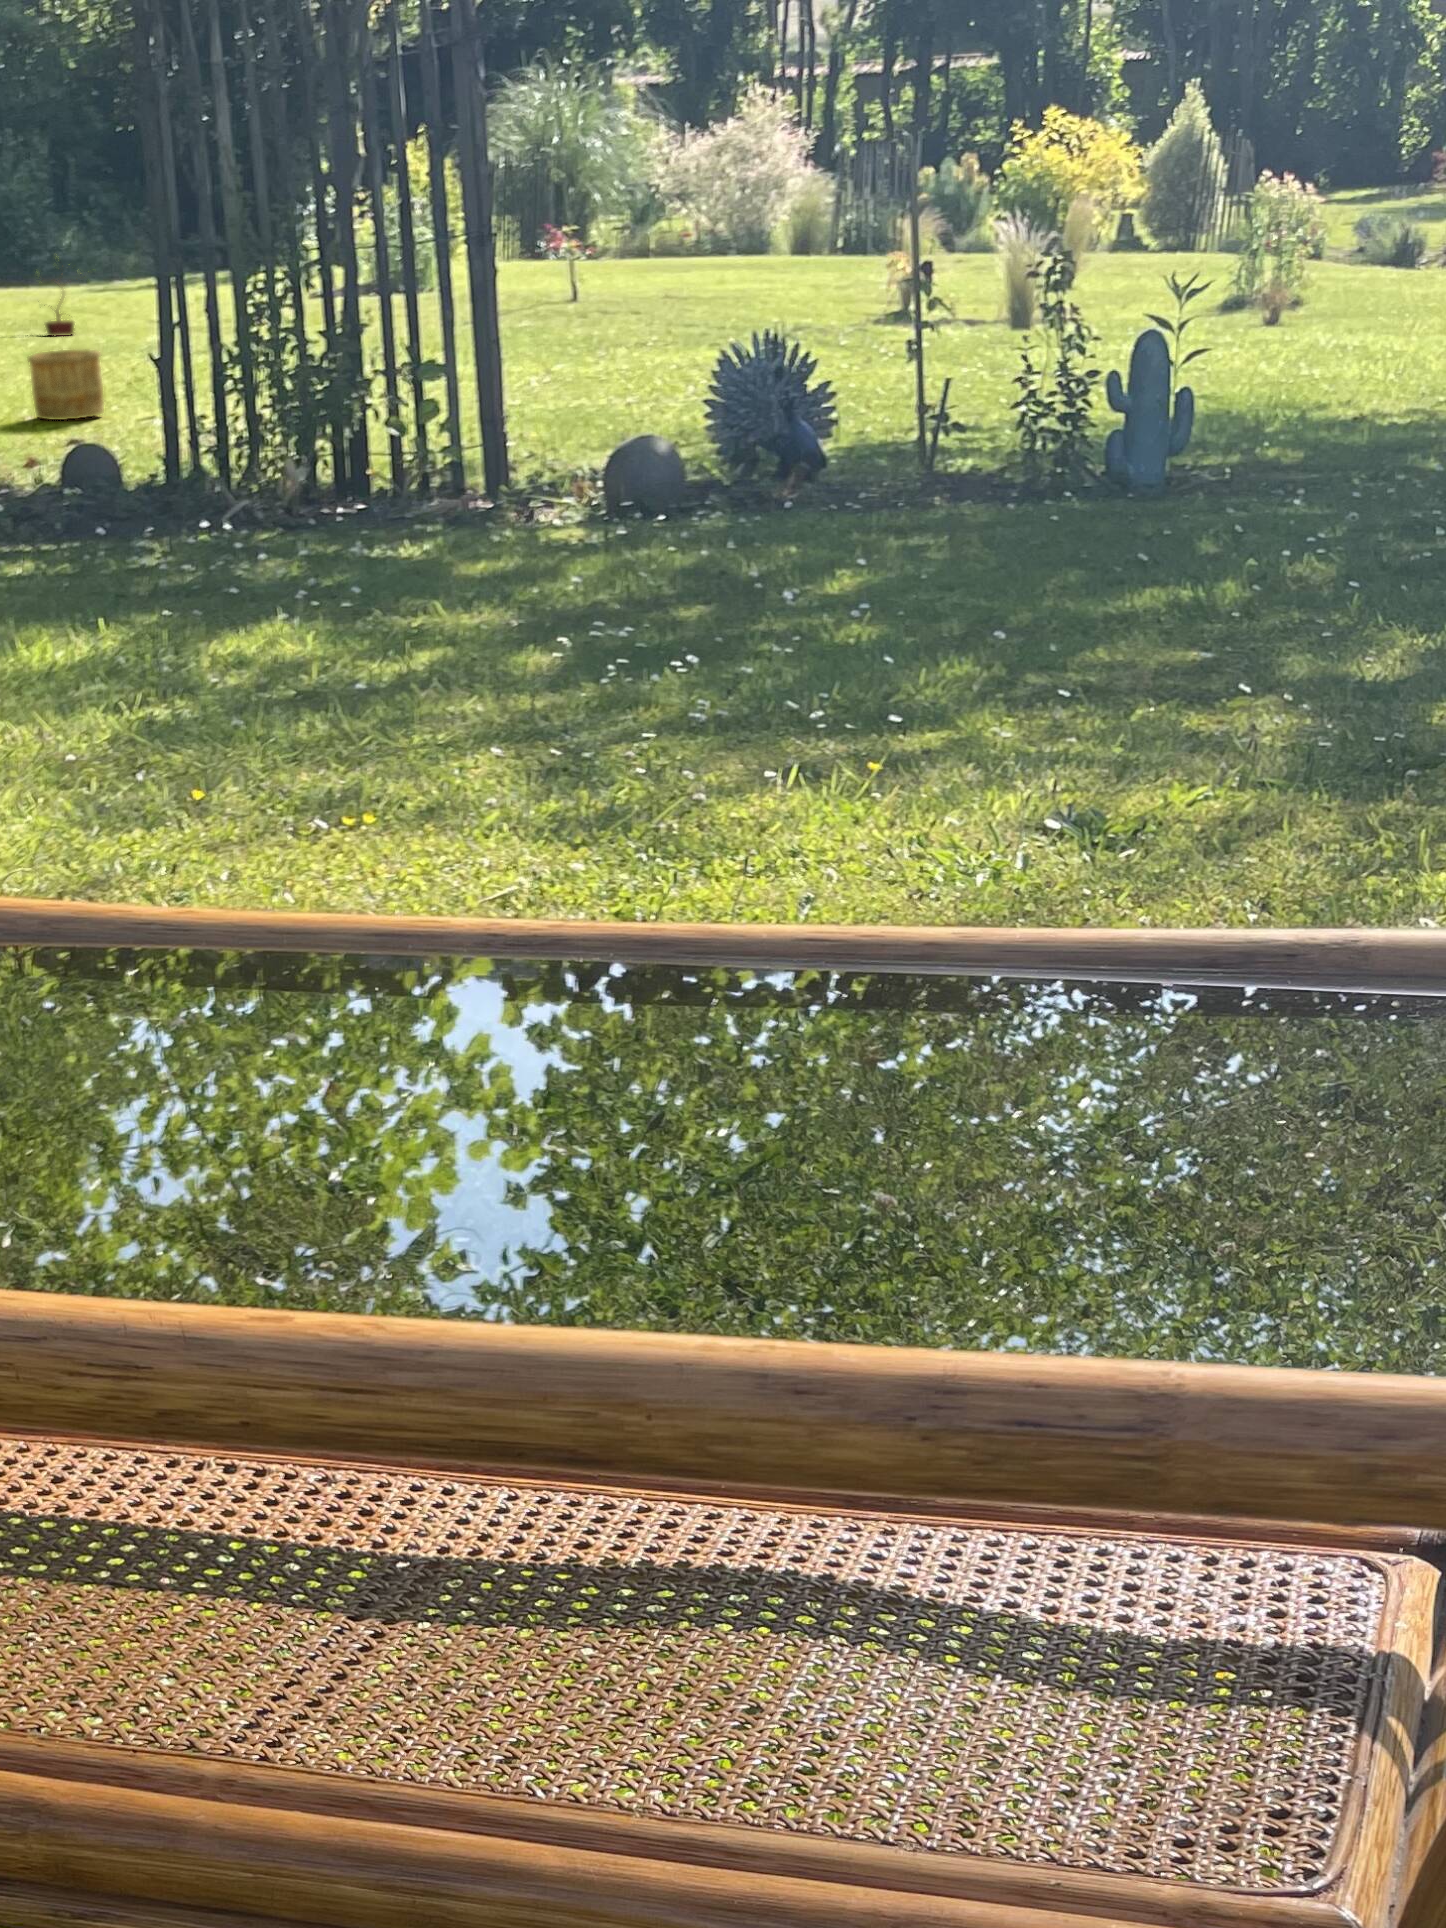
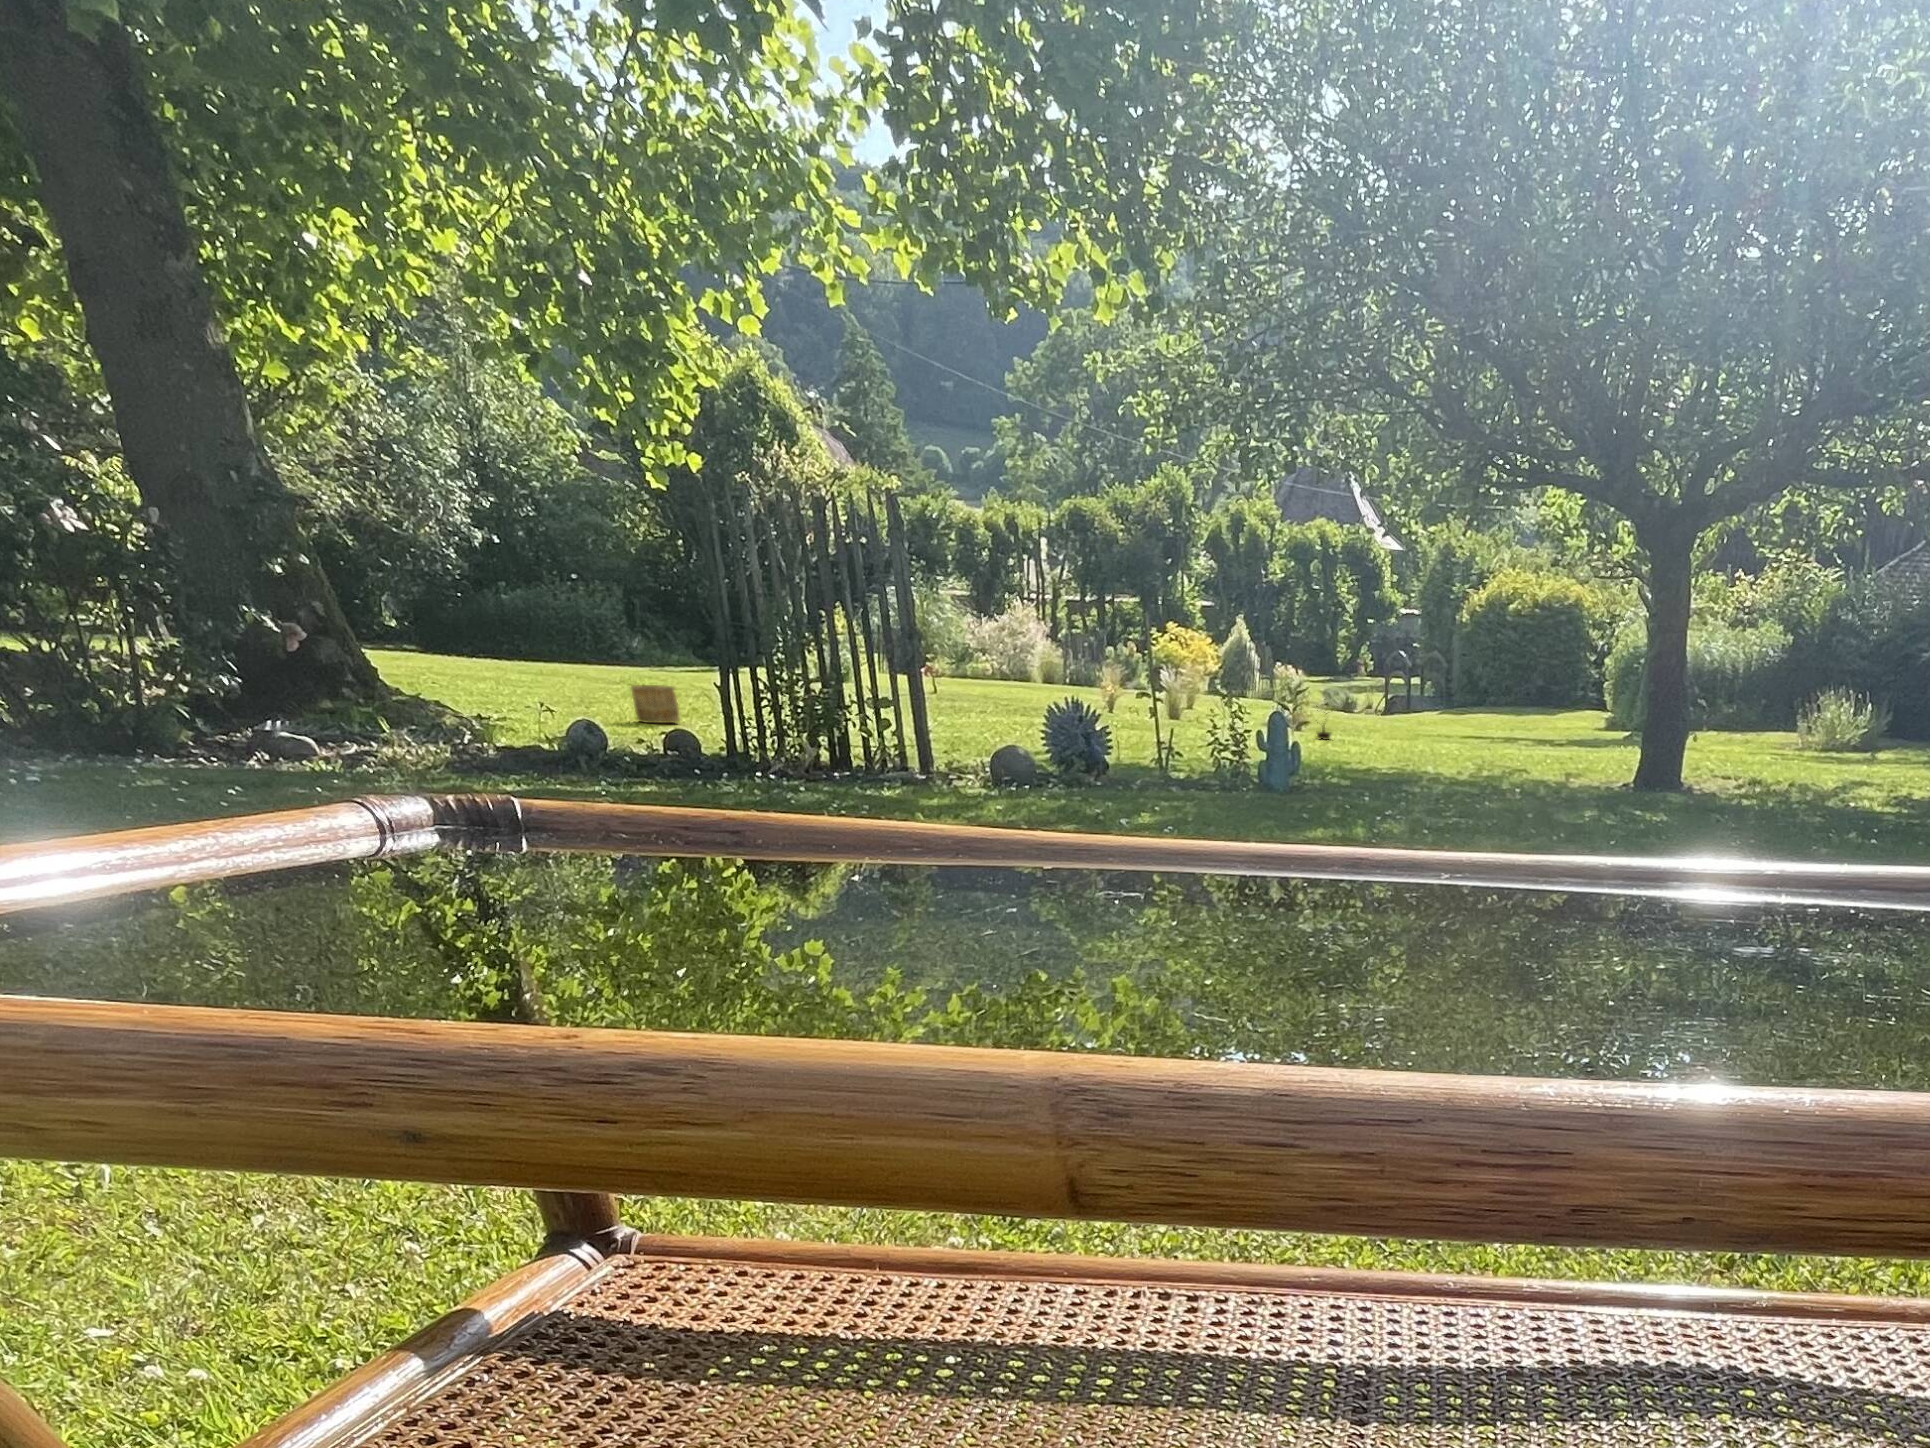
potted plant: present [36,256,75,336] -> present [1316,699,1331,740]

